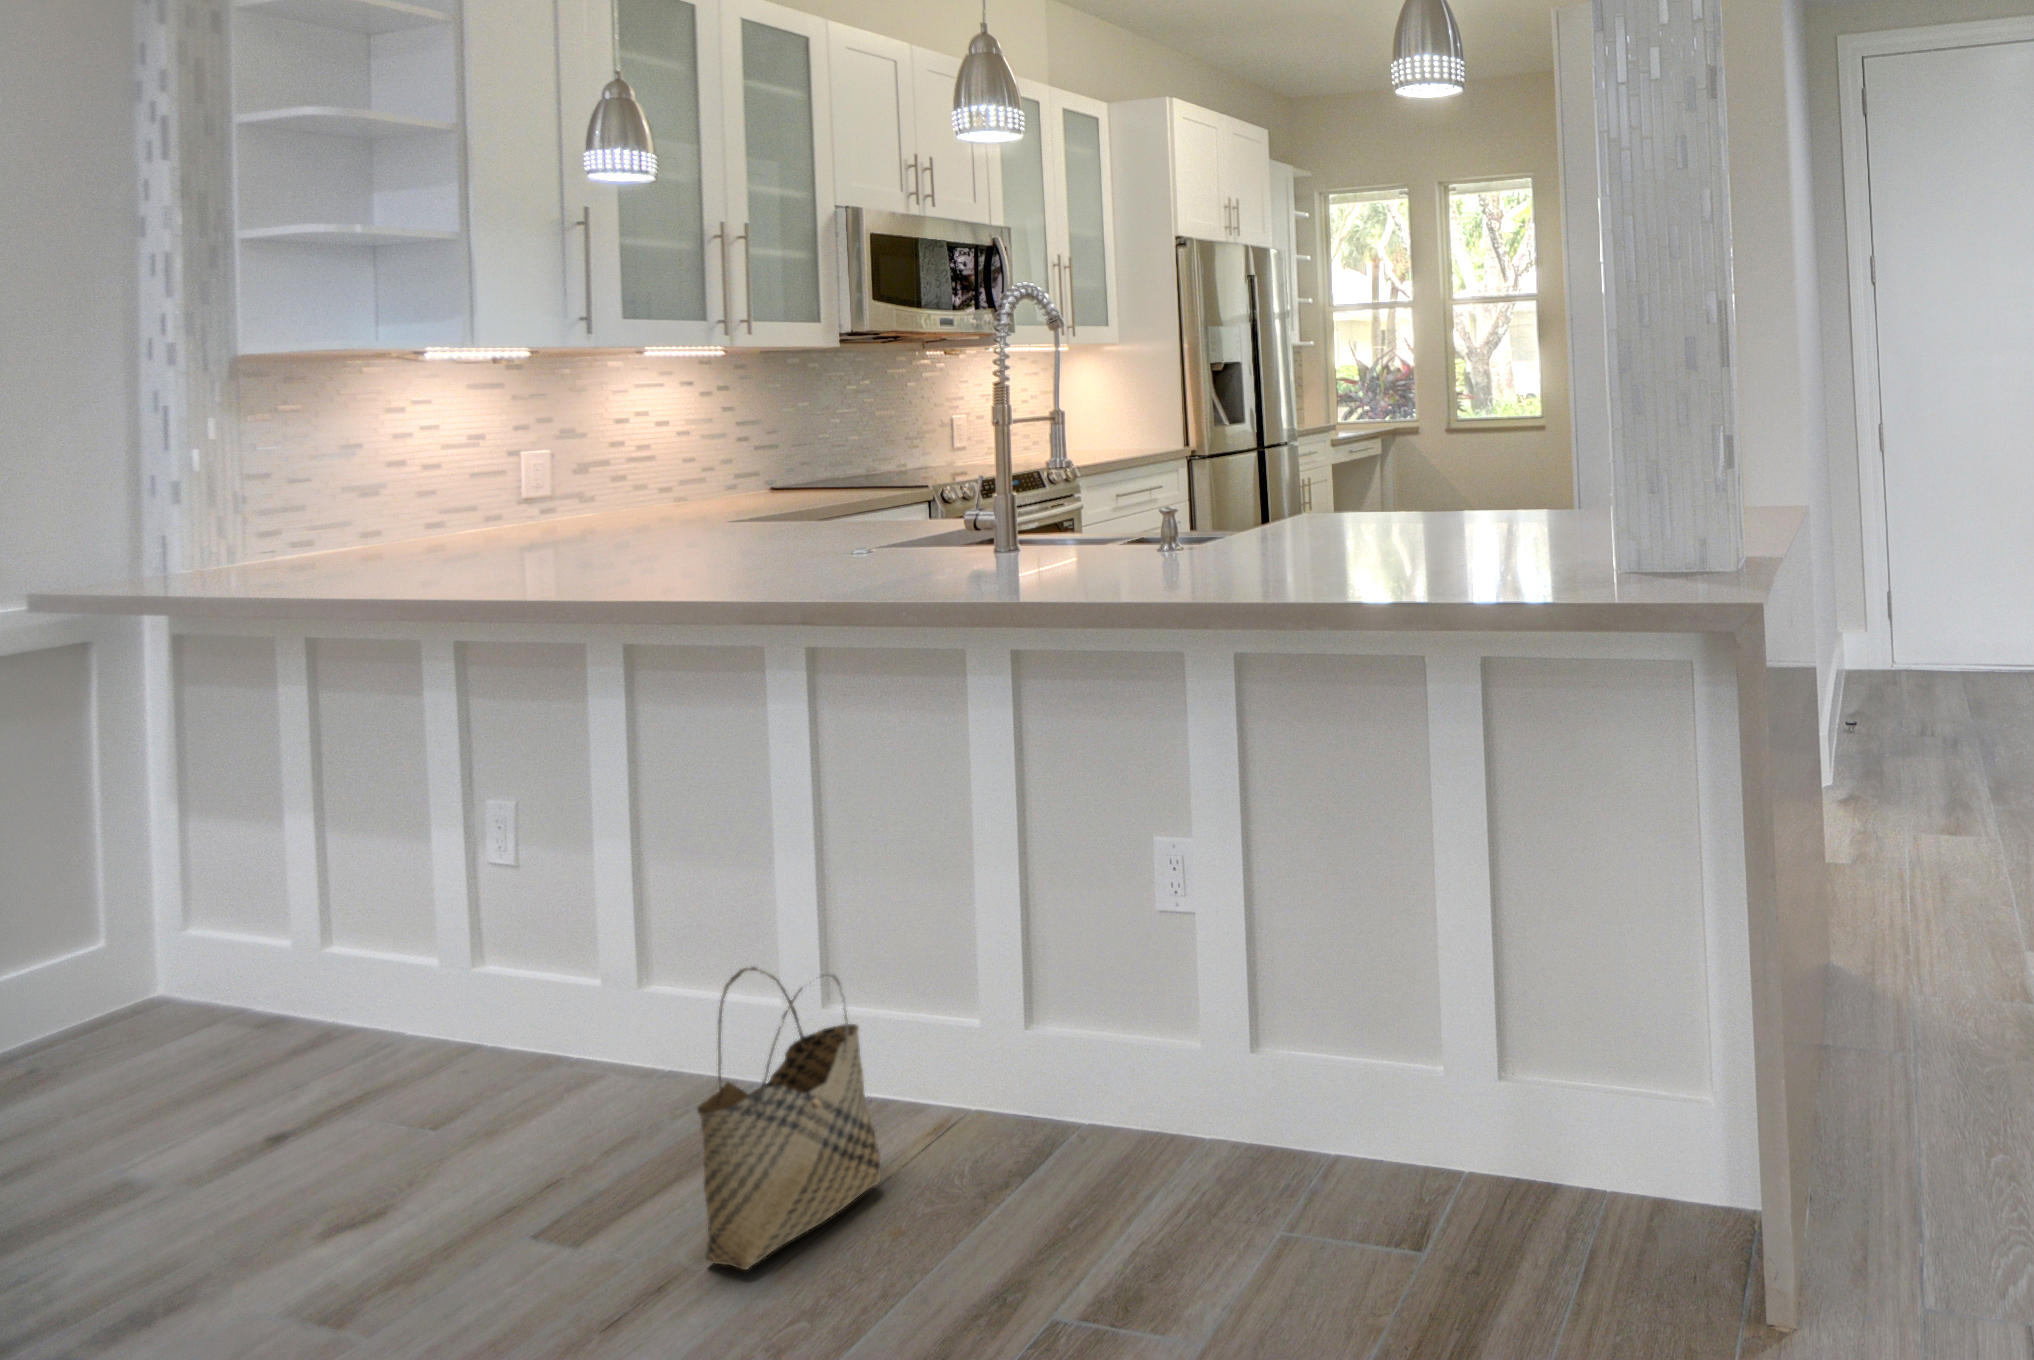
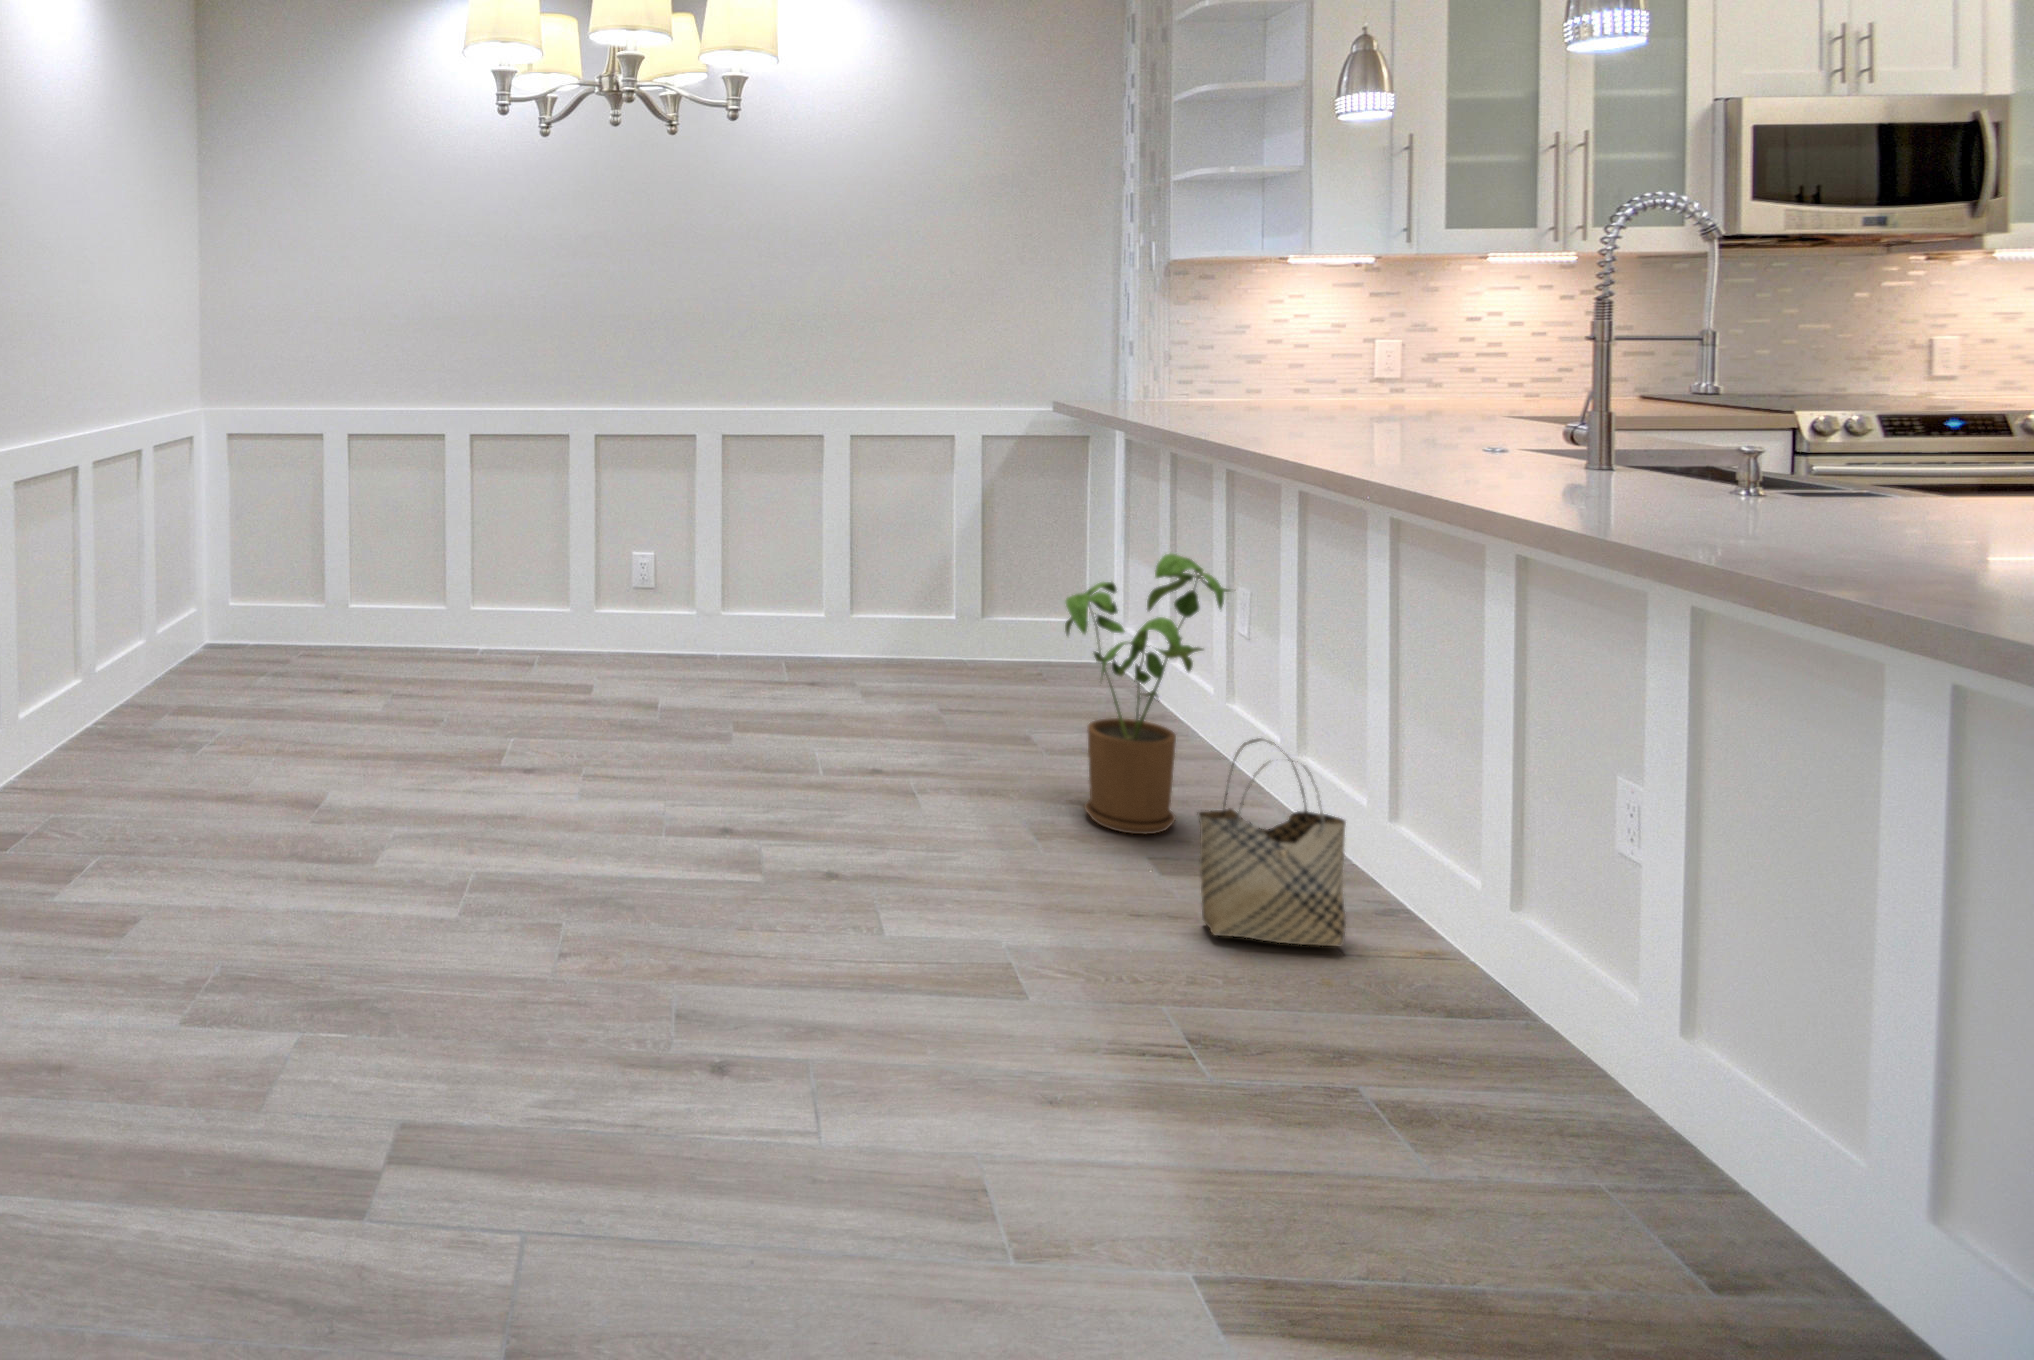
house plant: none [288,767,576,1231] -> present [1065,554,1229,834]

